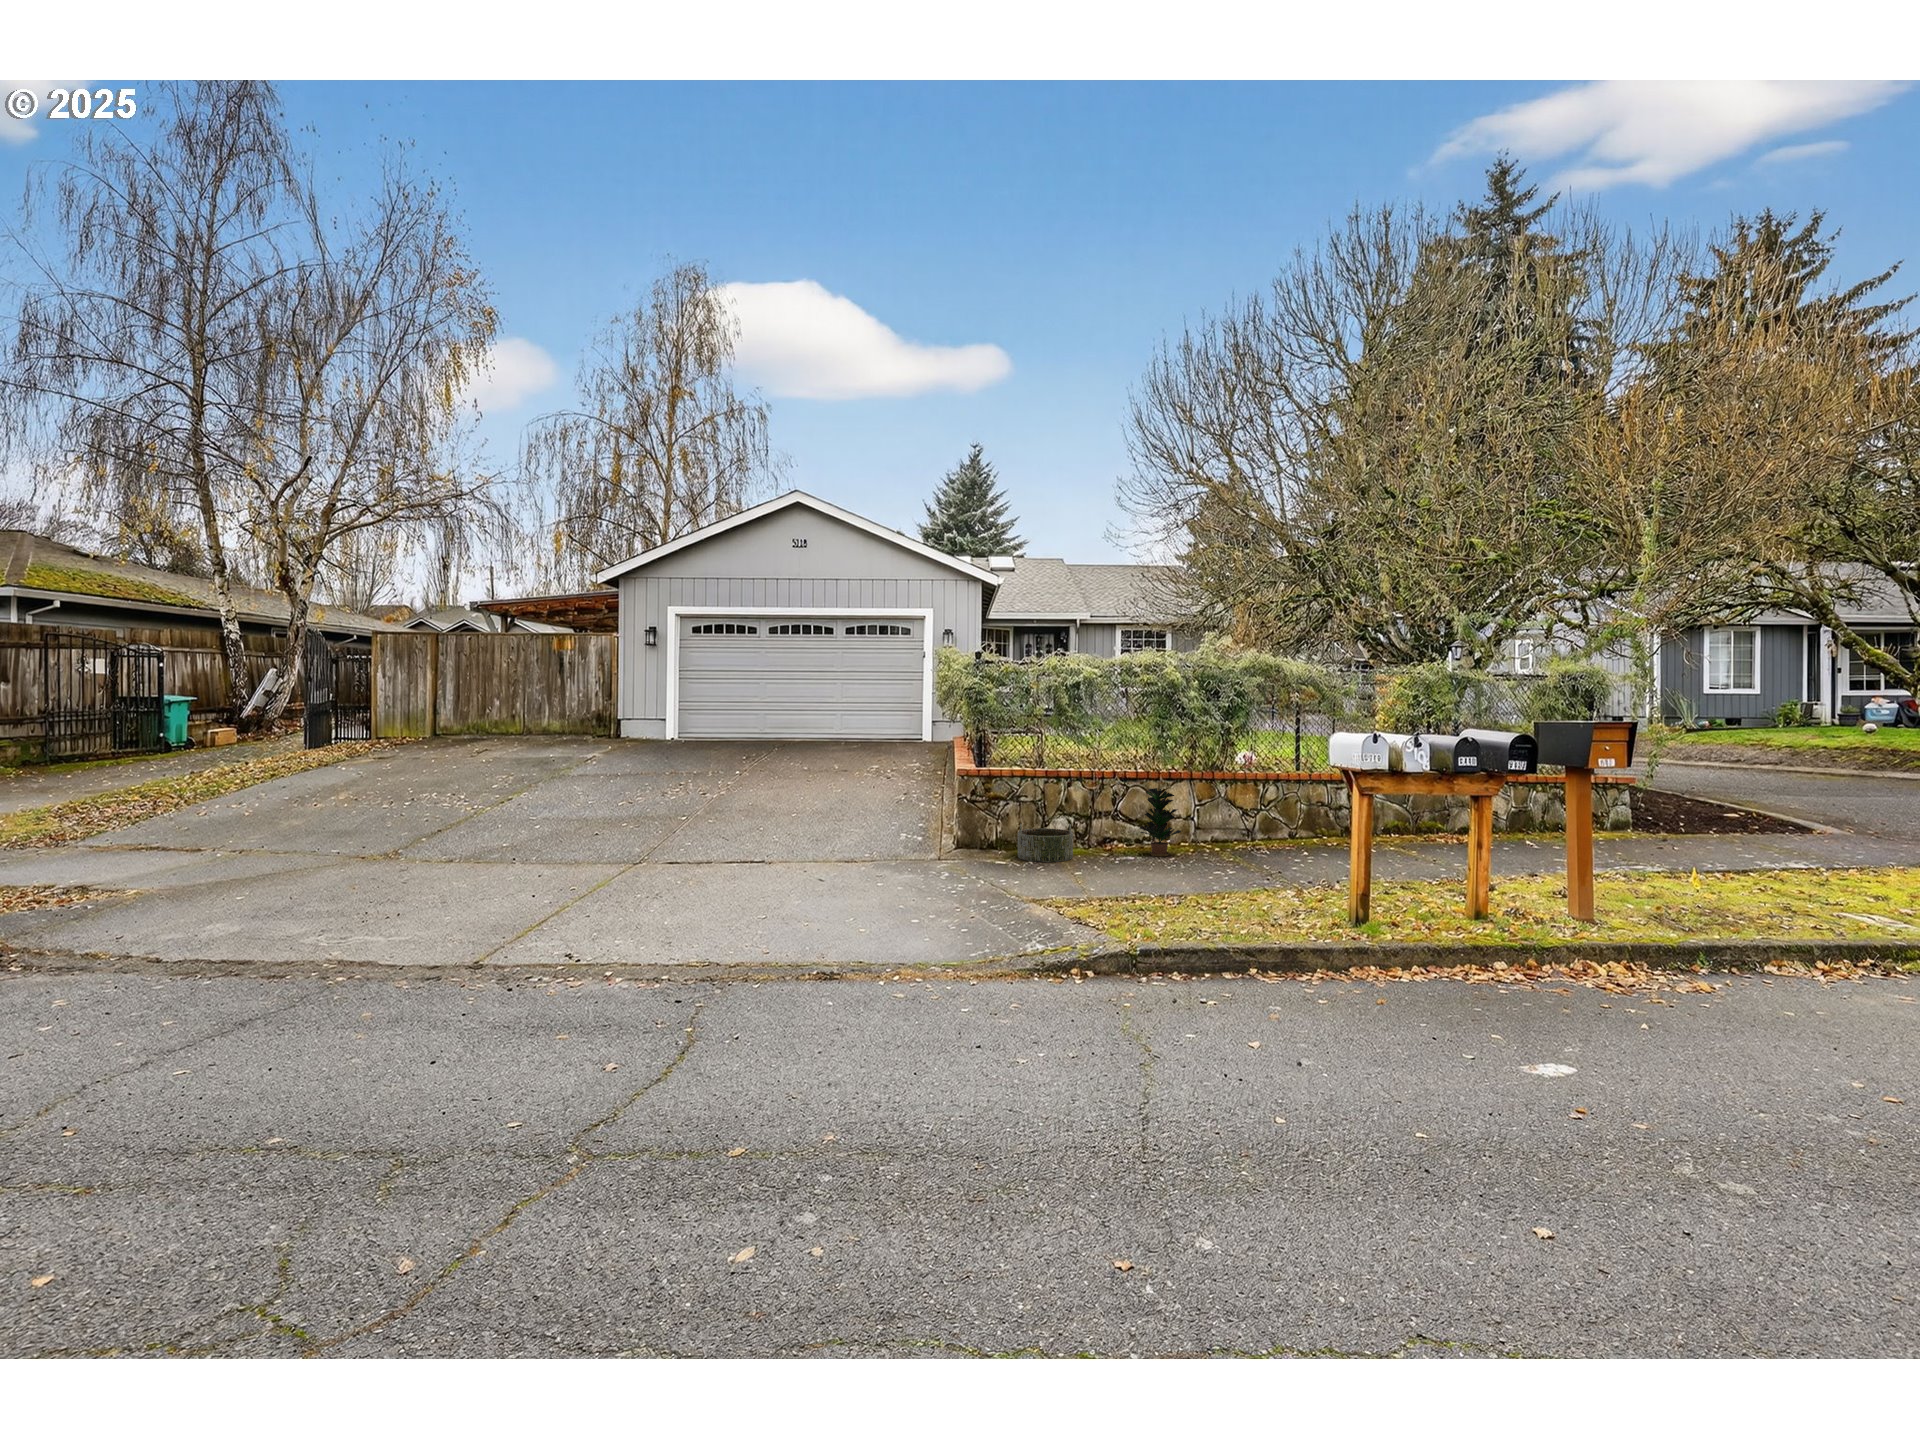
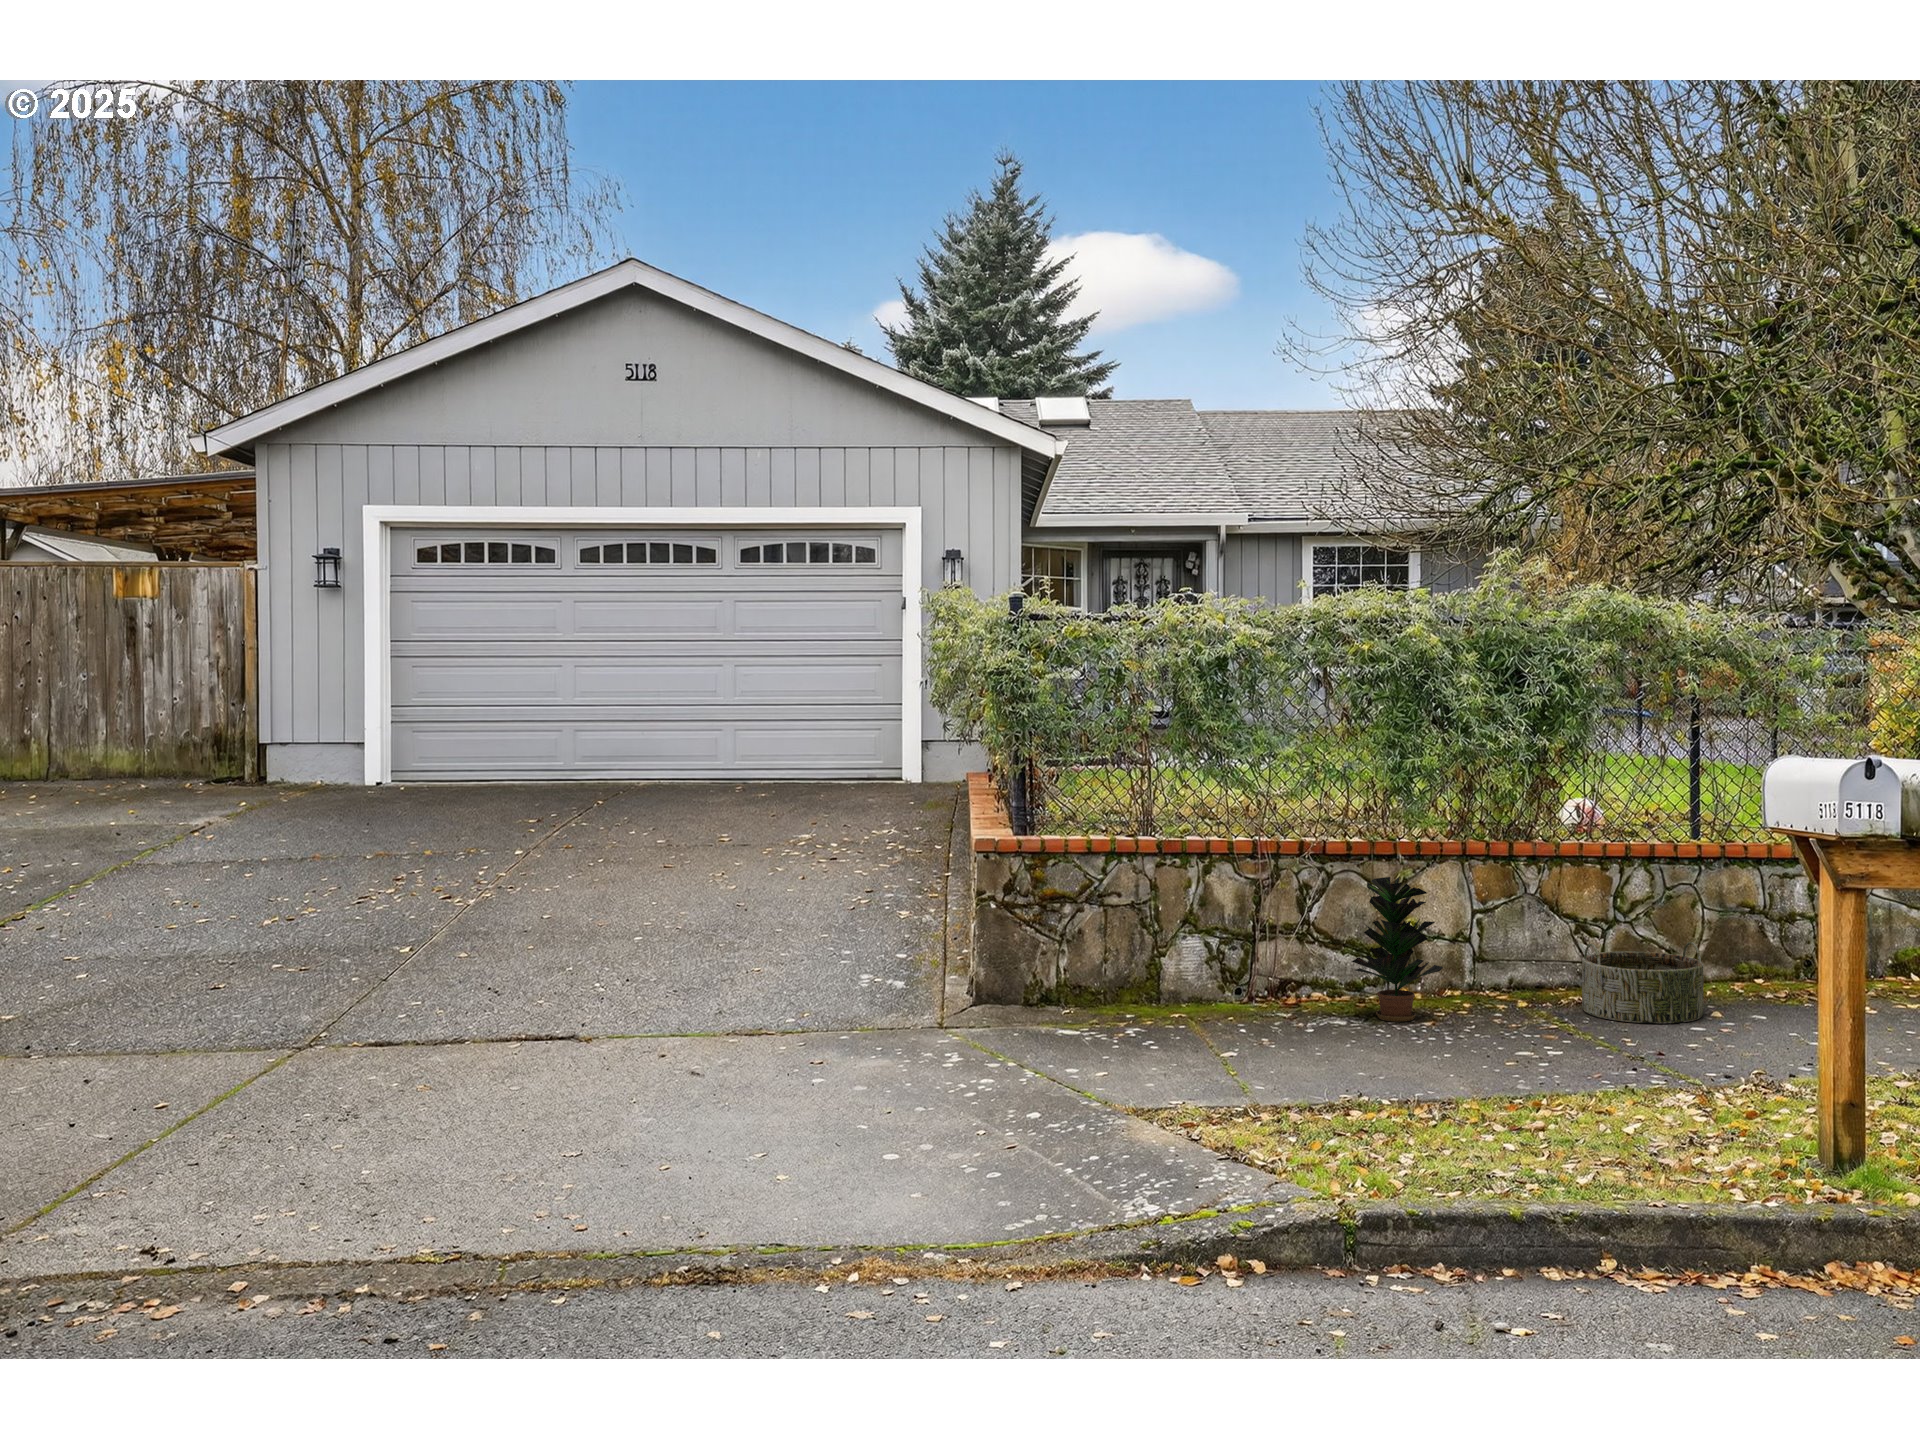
basket: present [1018,824,1073,862] -> present [1582,942,1703,1023]

